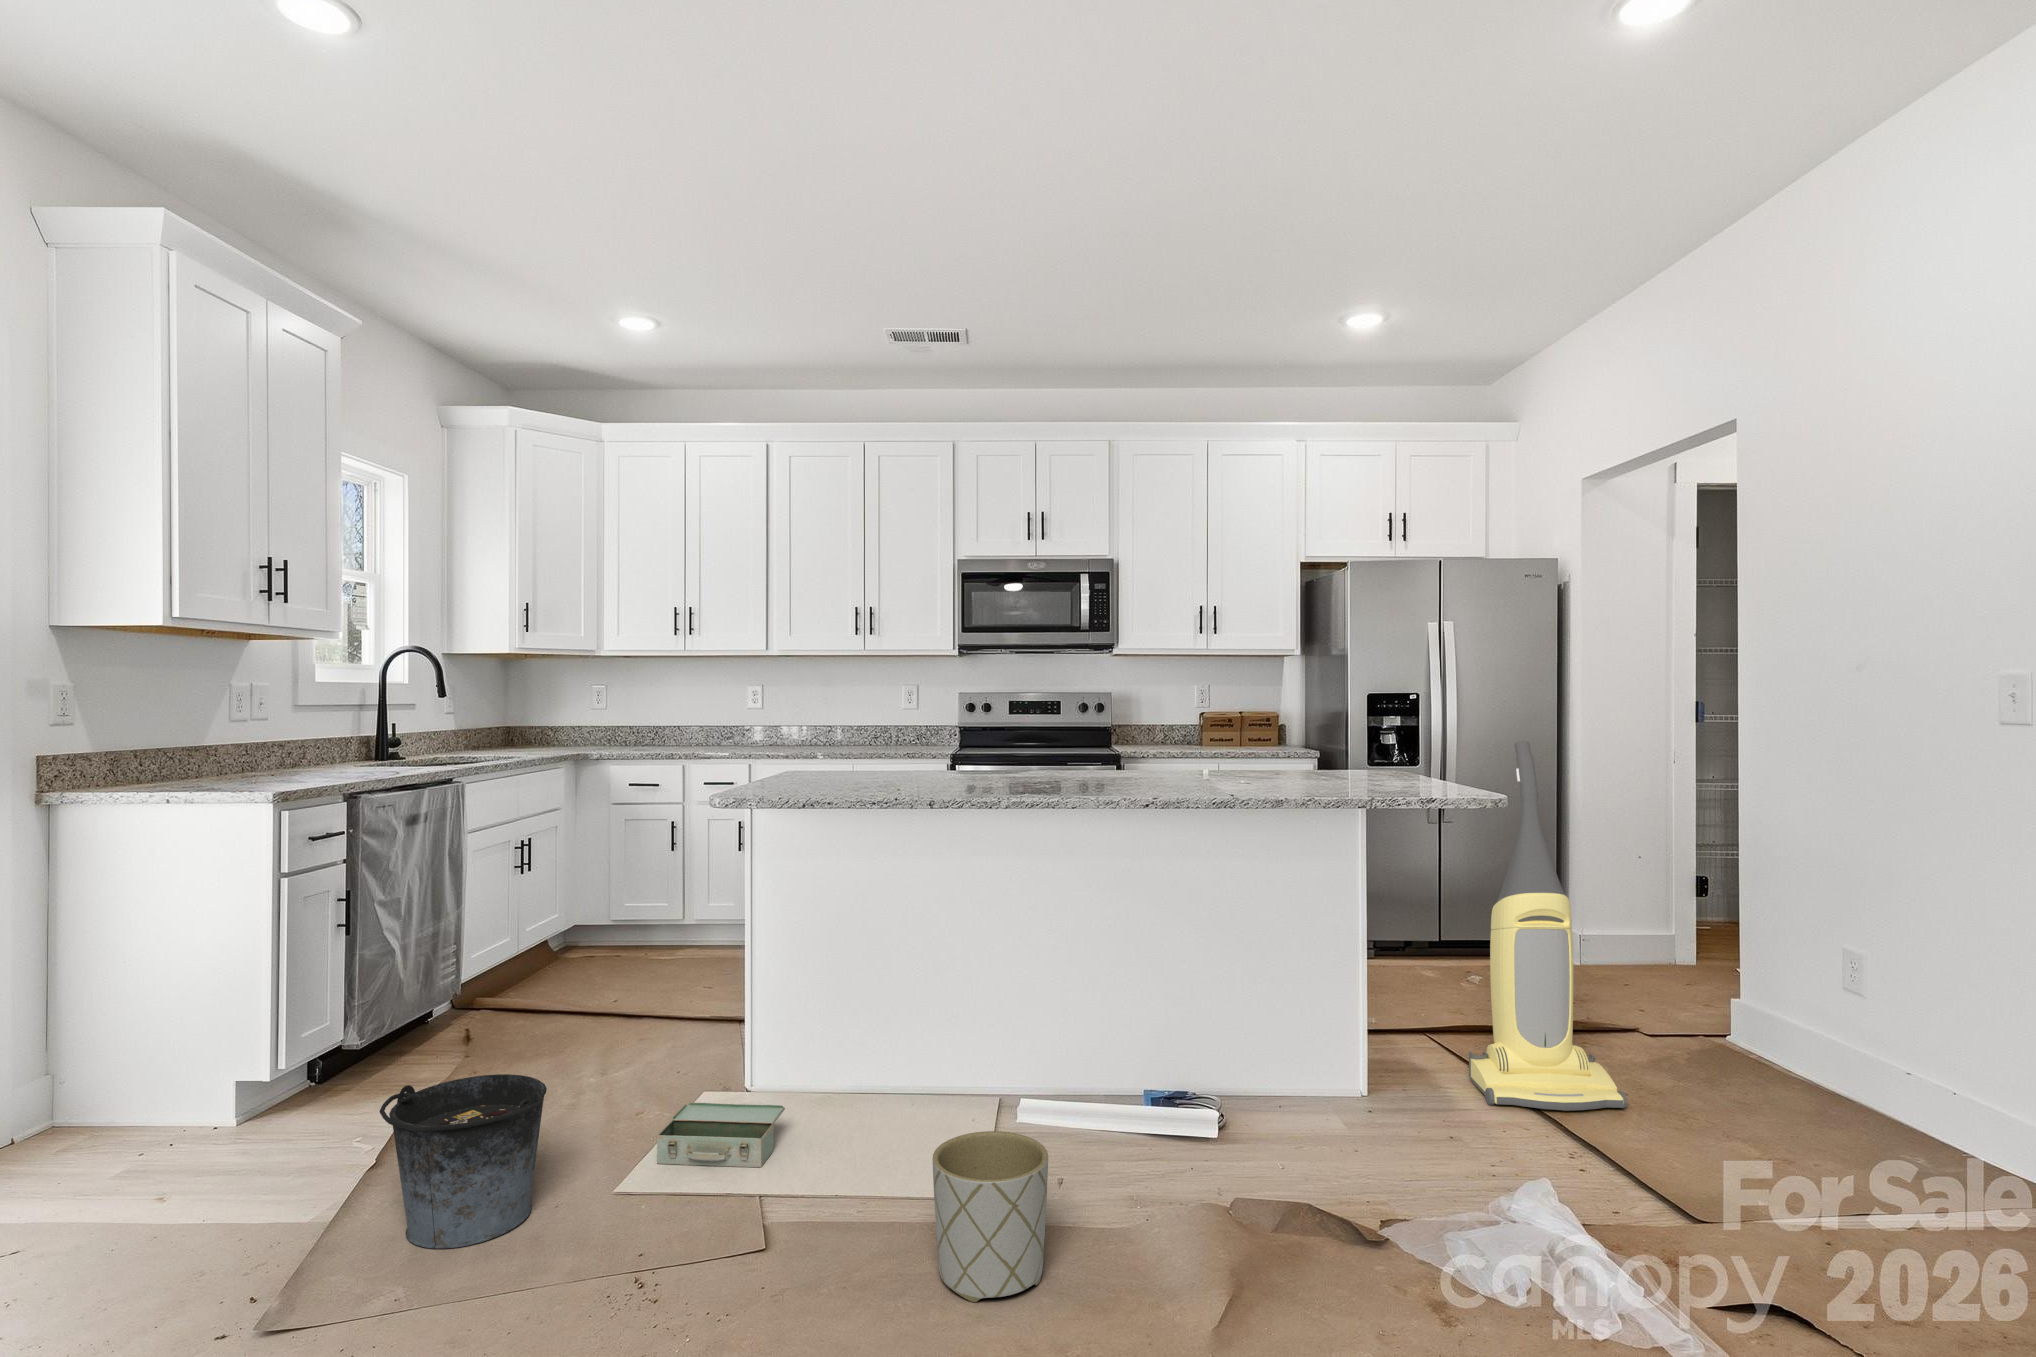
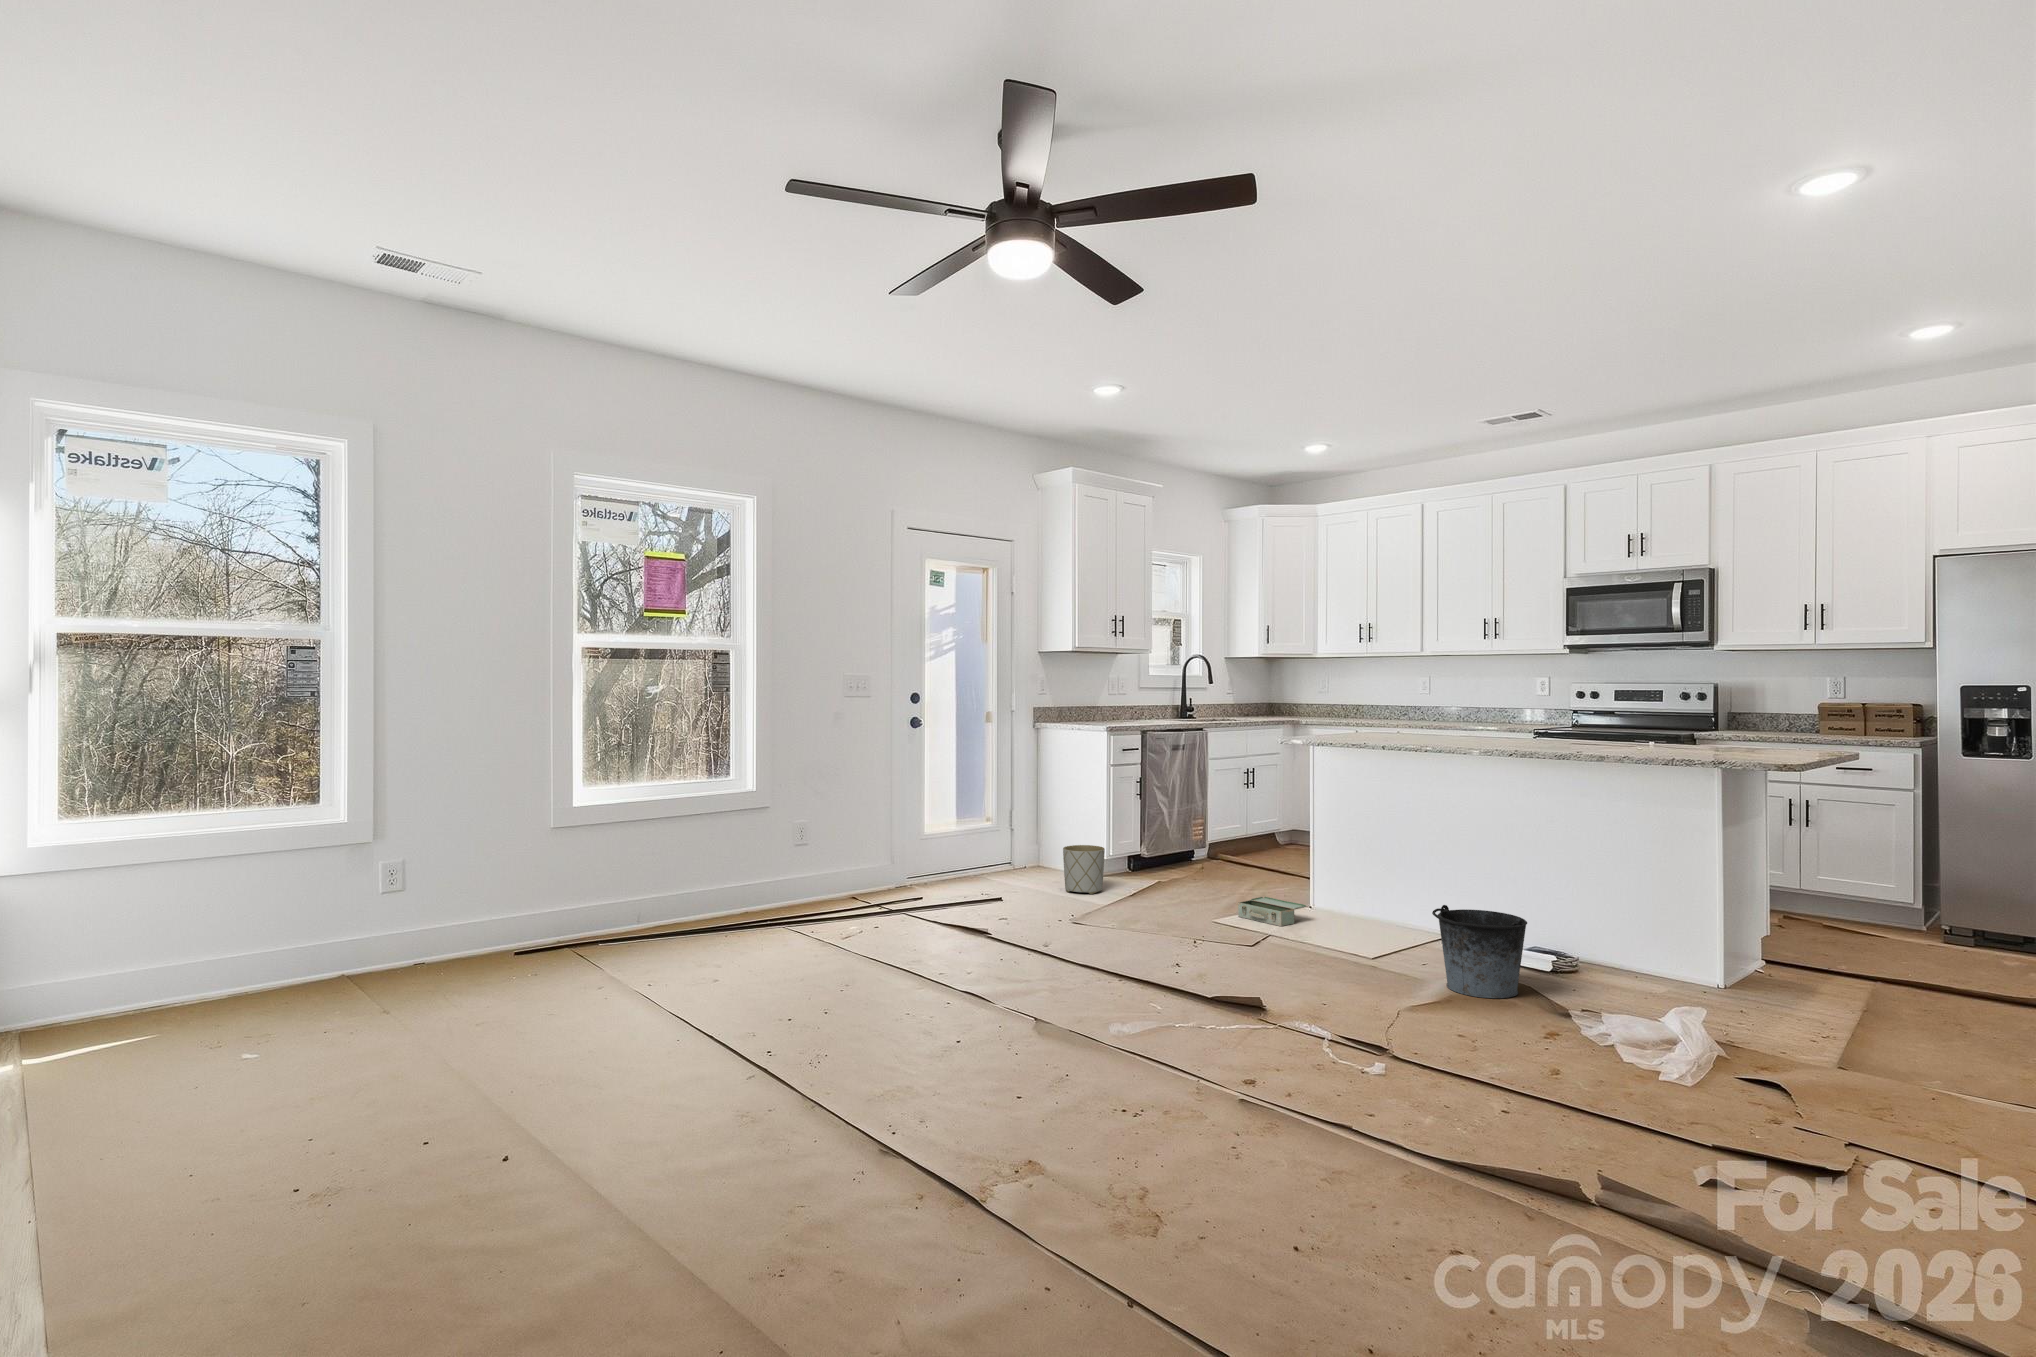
vacuum cleaner: present [1469,741,1627,1111] -> none [1802,724,1947,1030]
bucket: present [379,1074,547,1248] -> present [1432,905,1527,998]
planter: present [932,1131,1048,1302] -> present [1063,845,1105,894]

